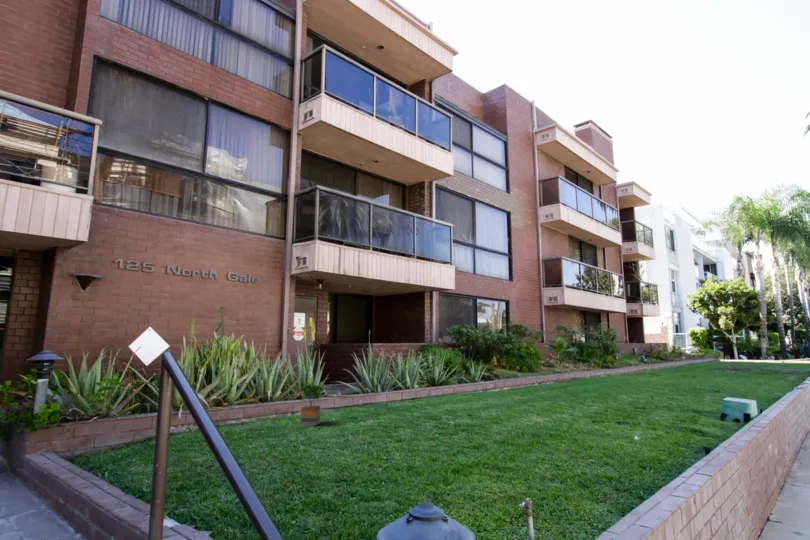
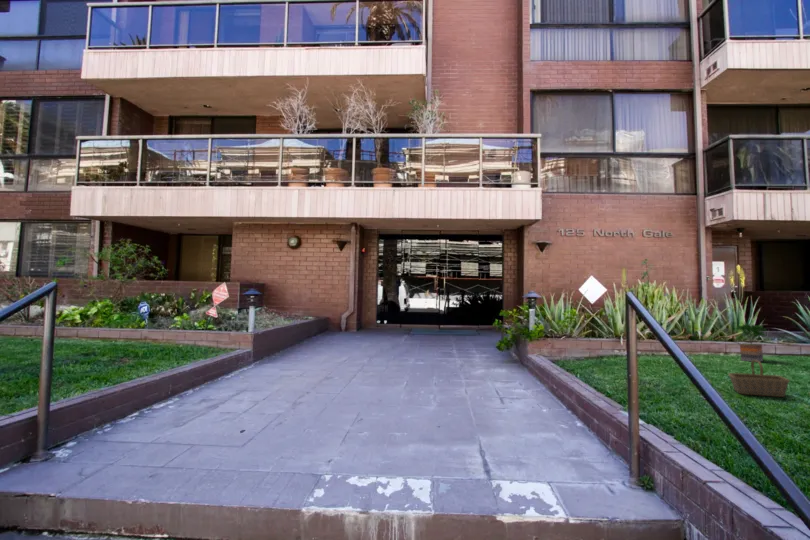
basket: none [274,436,328,481] -> present [729,360,789,397]

